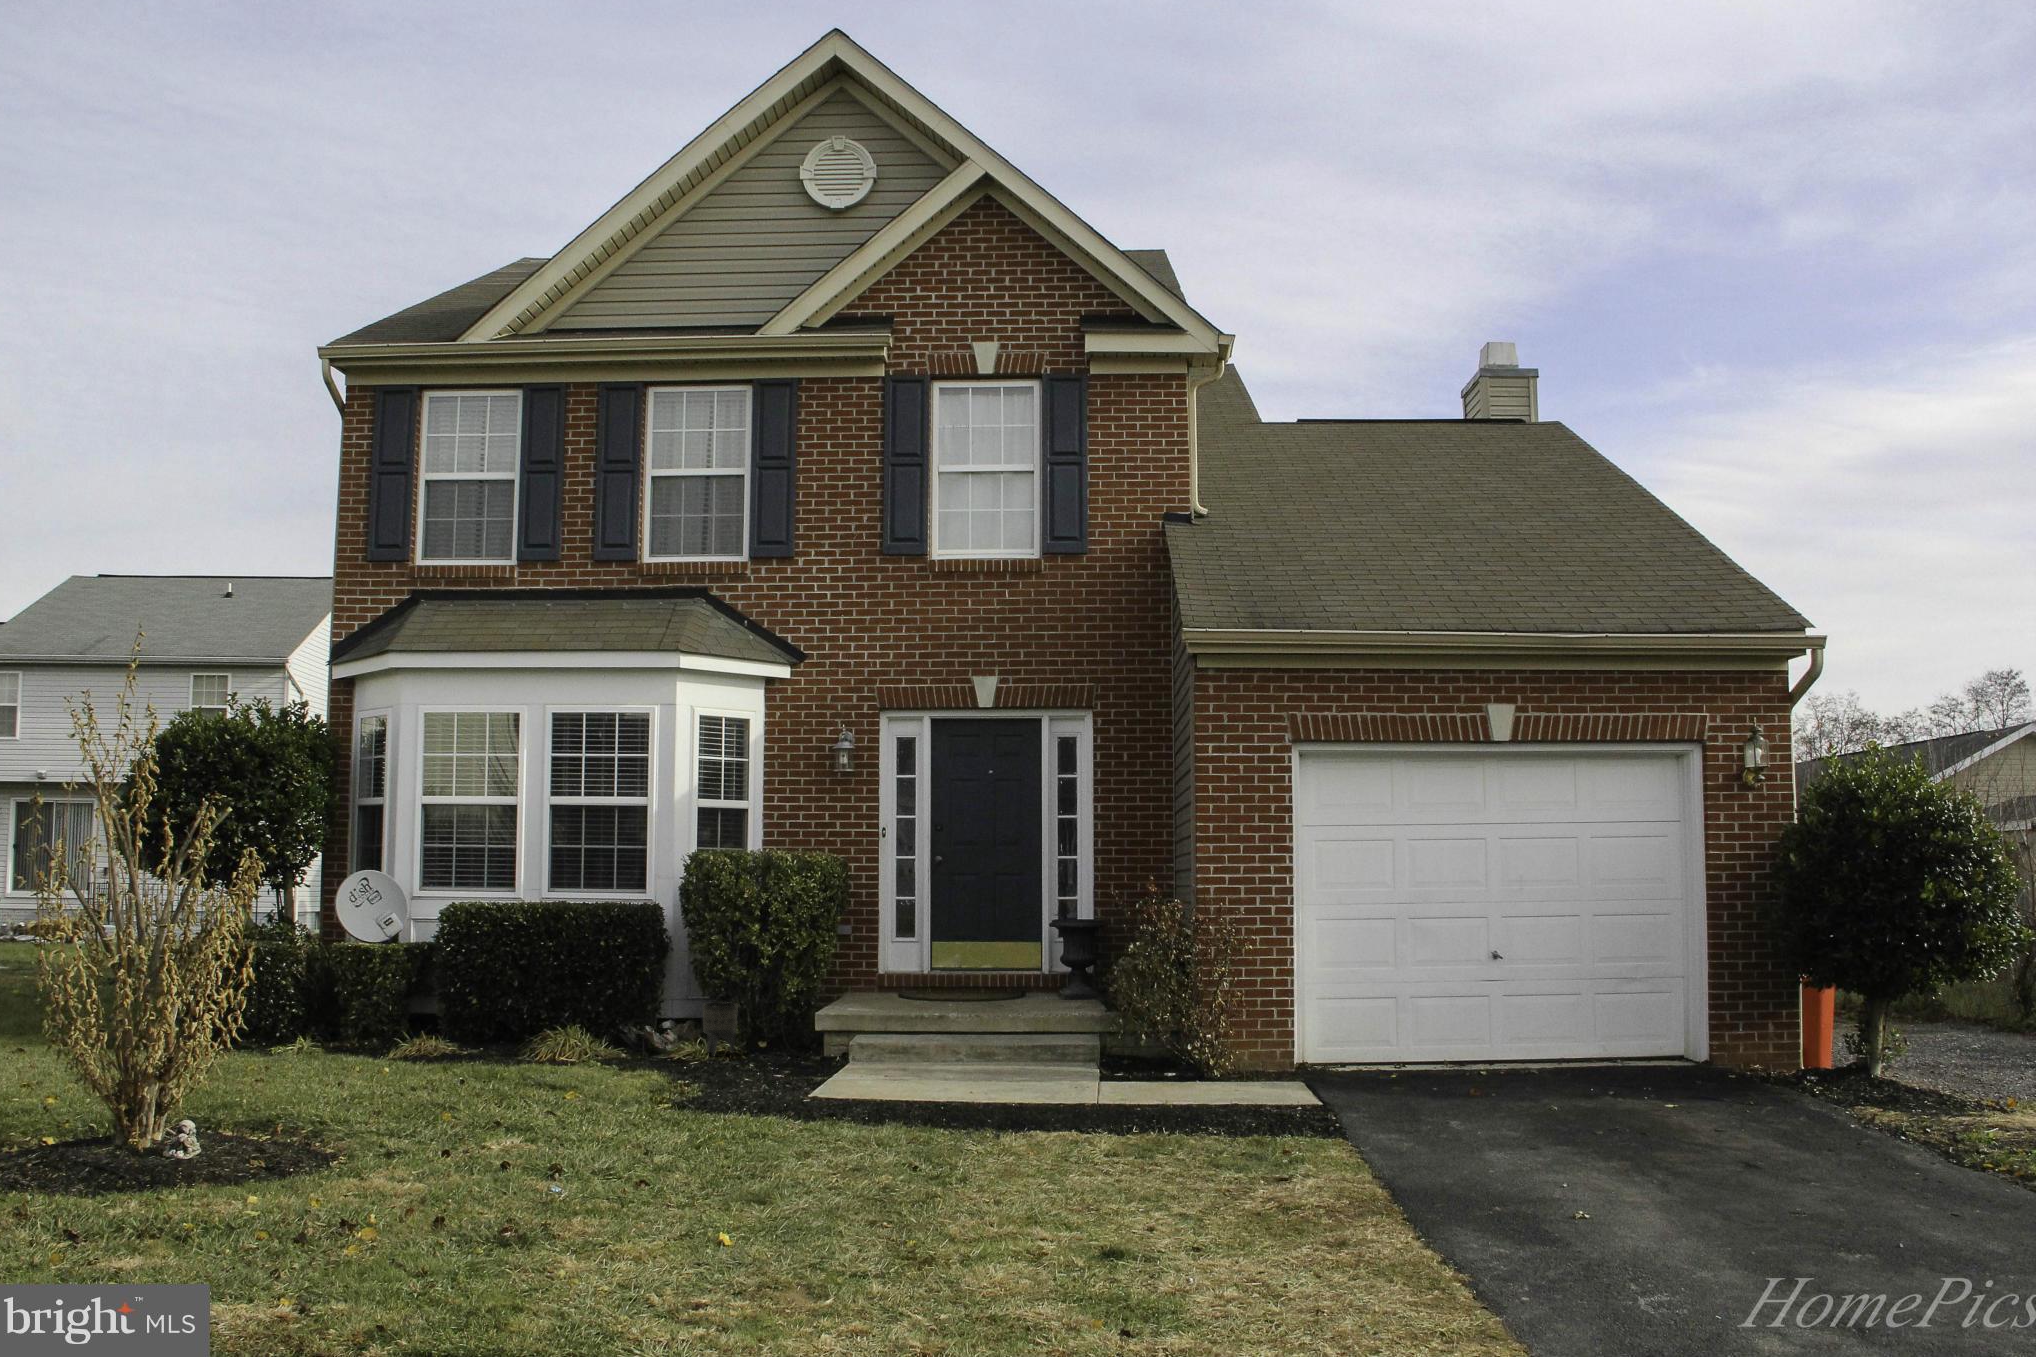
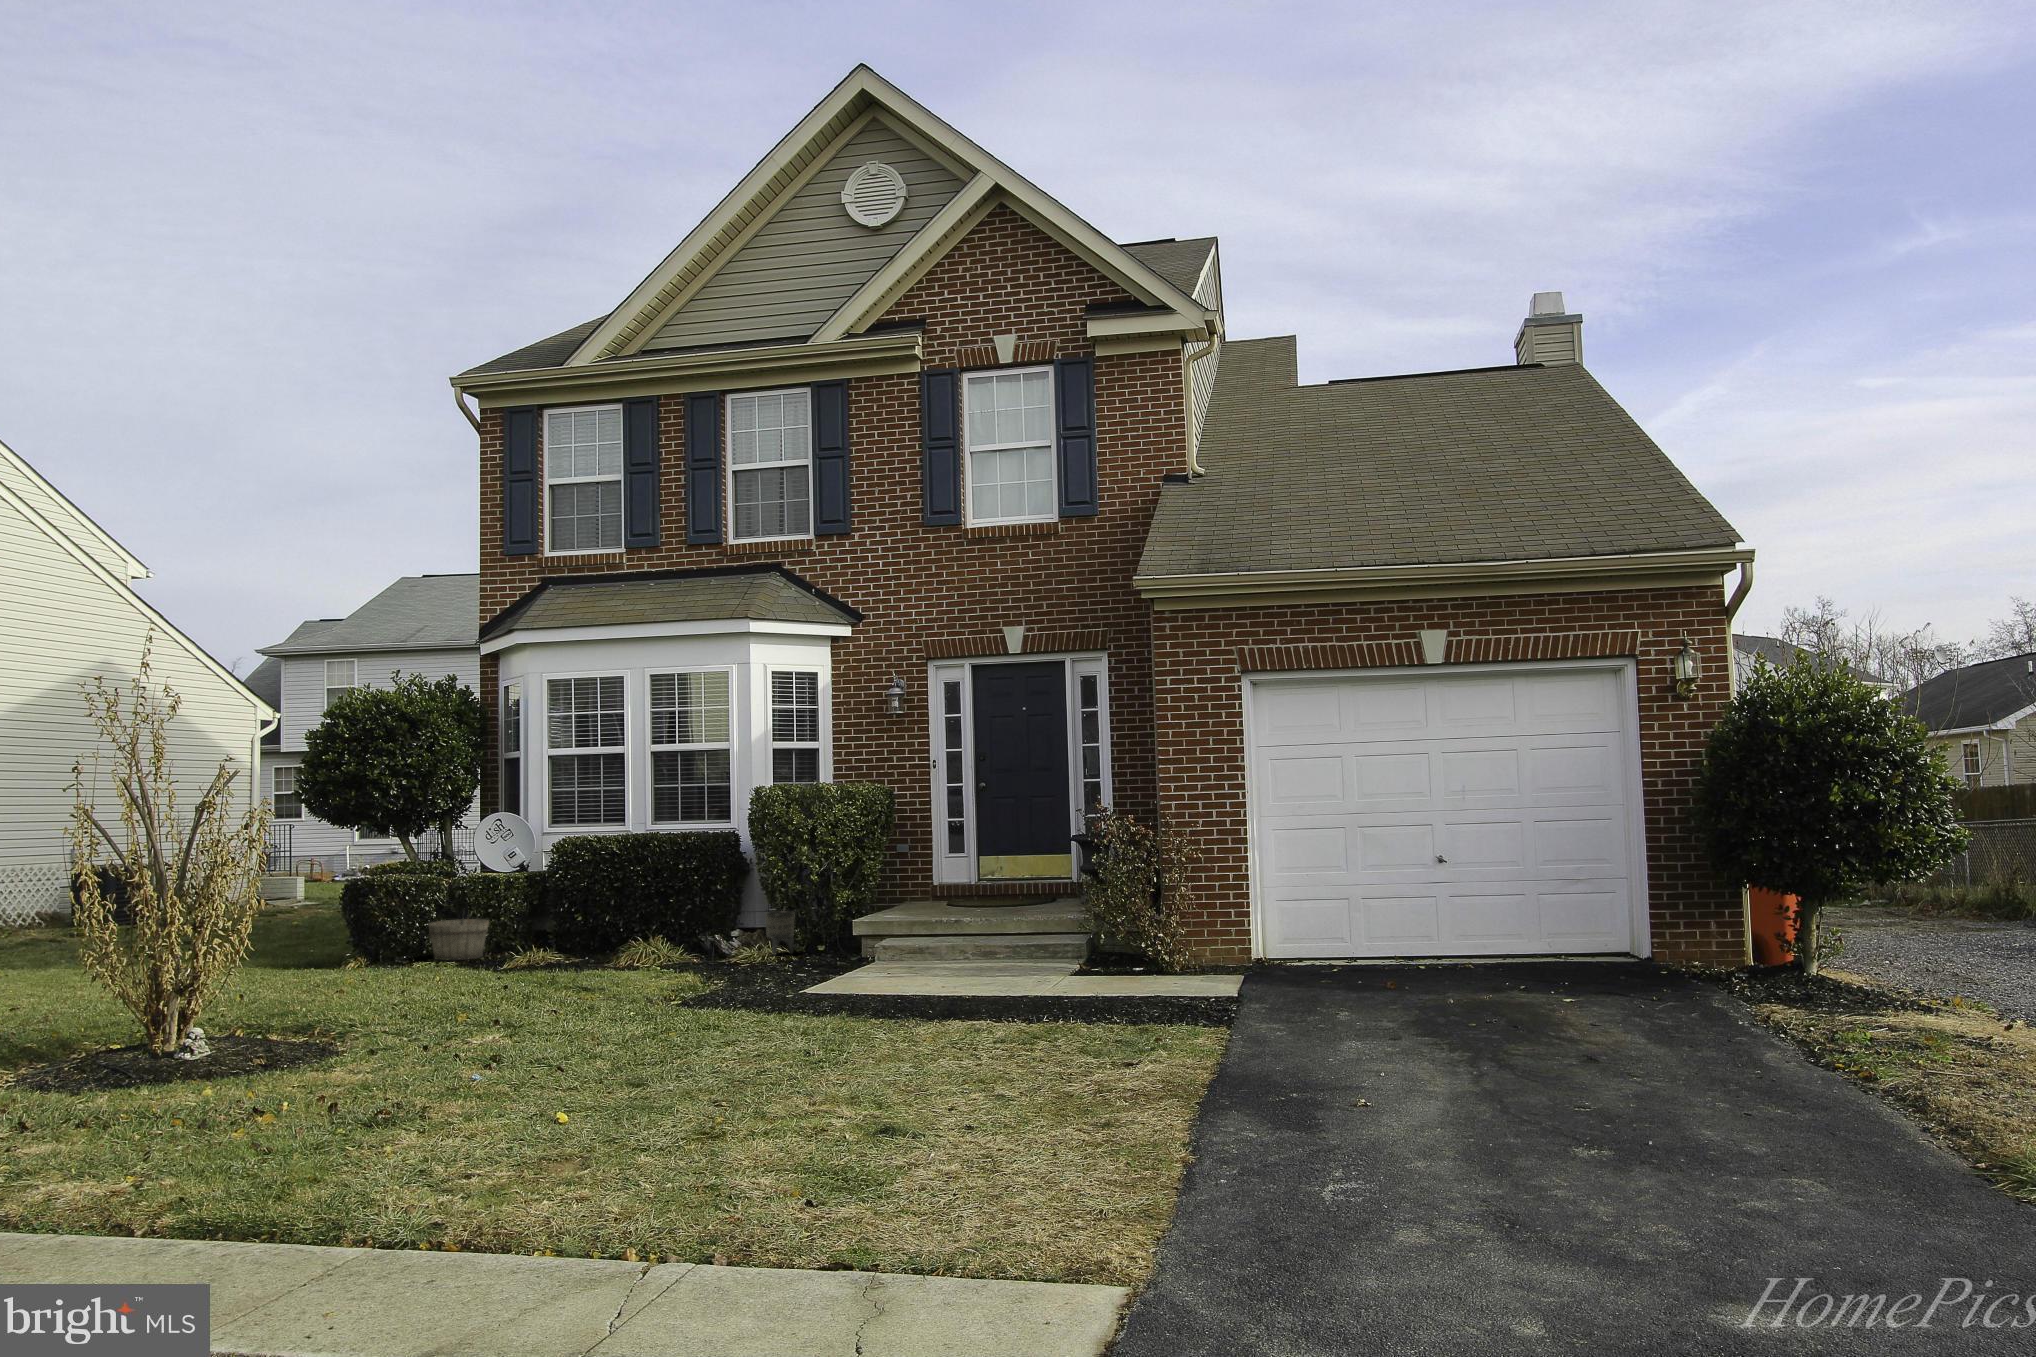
wooden bucket: none [271,994,349,1060] -> present [429,916,489,960]

